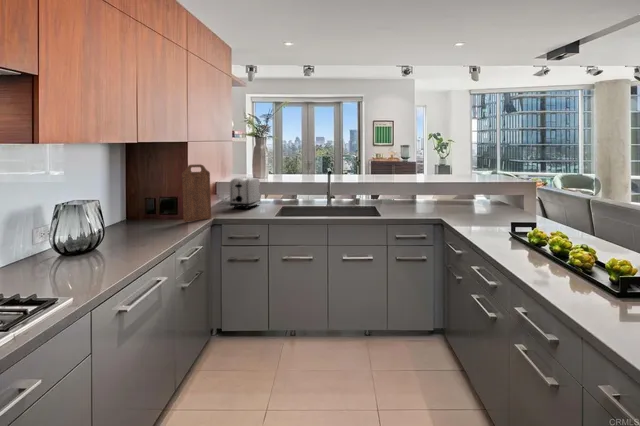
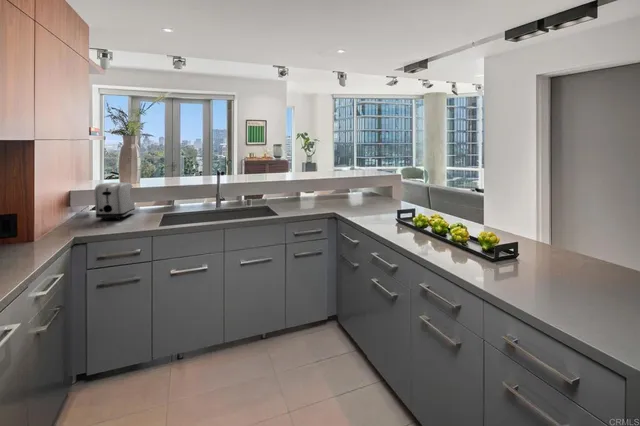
cutting board: present [182,164,211,222] -> none [24,170,72,244]

